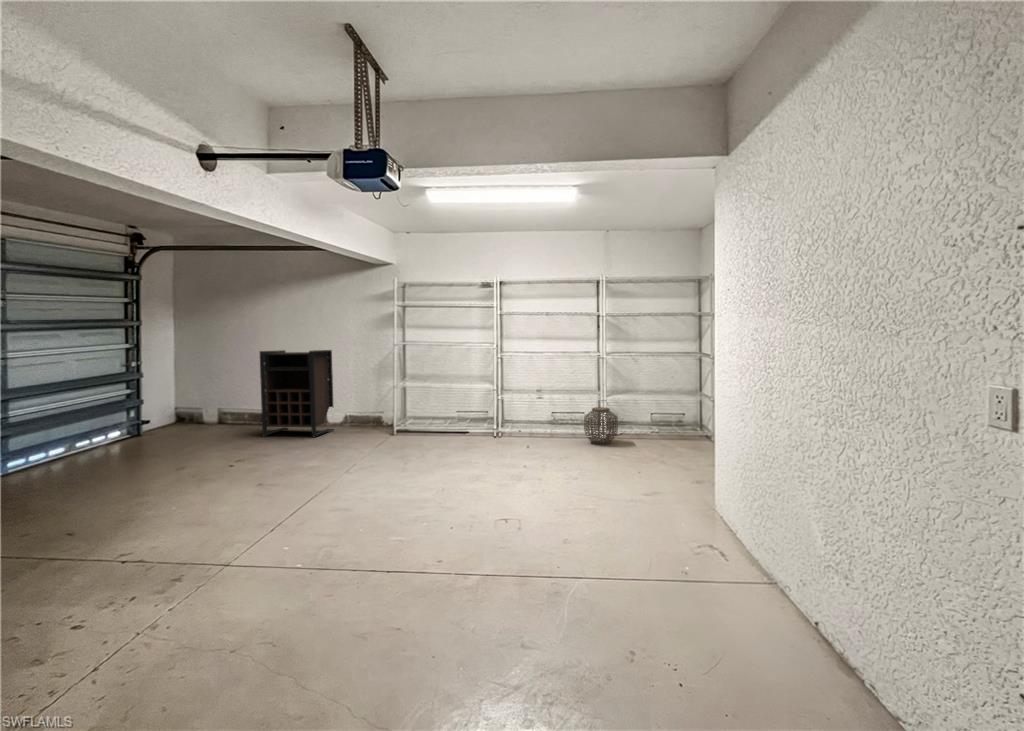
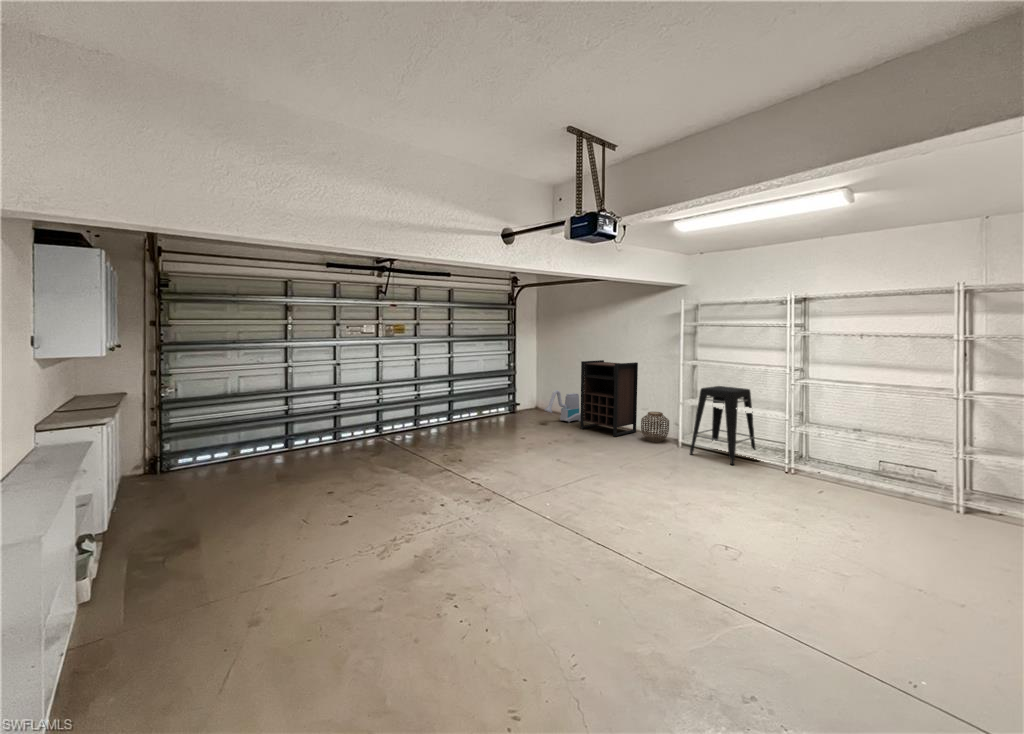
stool: none [405,367,462,440] -> present [690,386,756,465]
vacuum cleaner: none [204,392,255,433] -> present [544,390,581,423]
woven basket: present [584,407,618,444] -> present [641,412,669,442]

